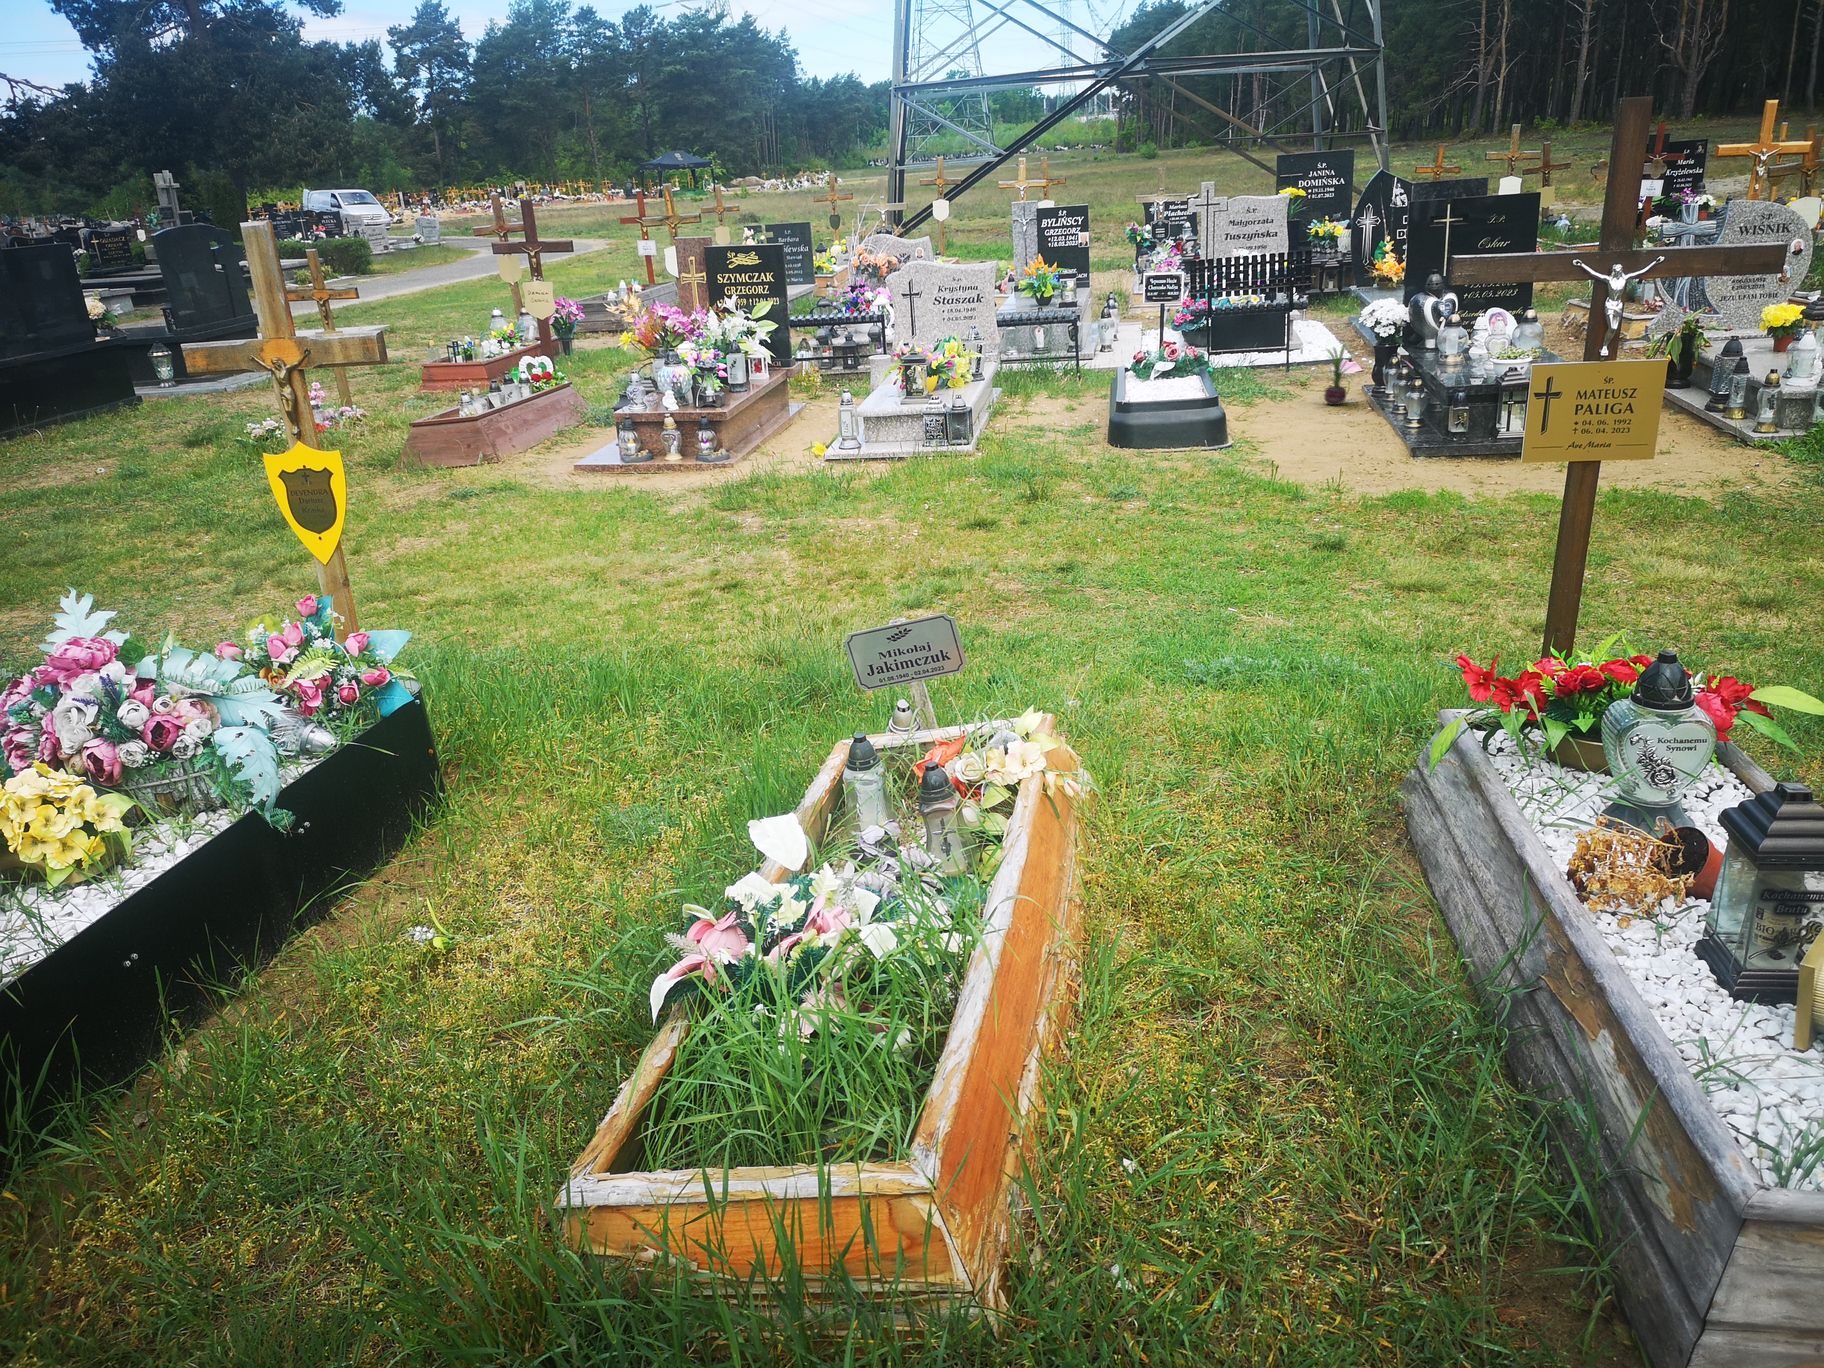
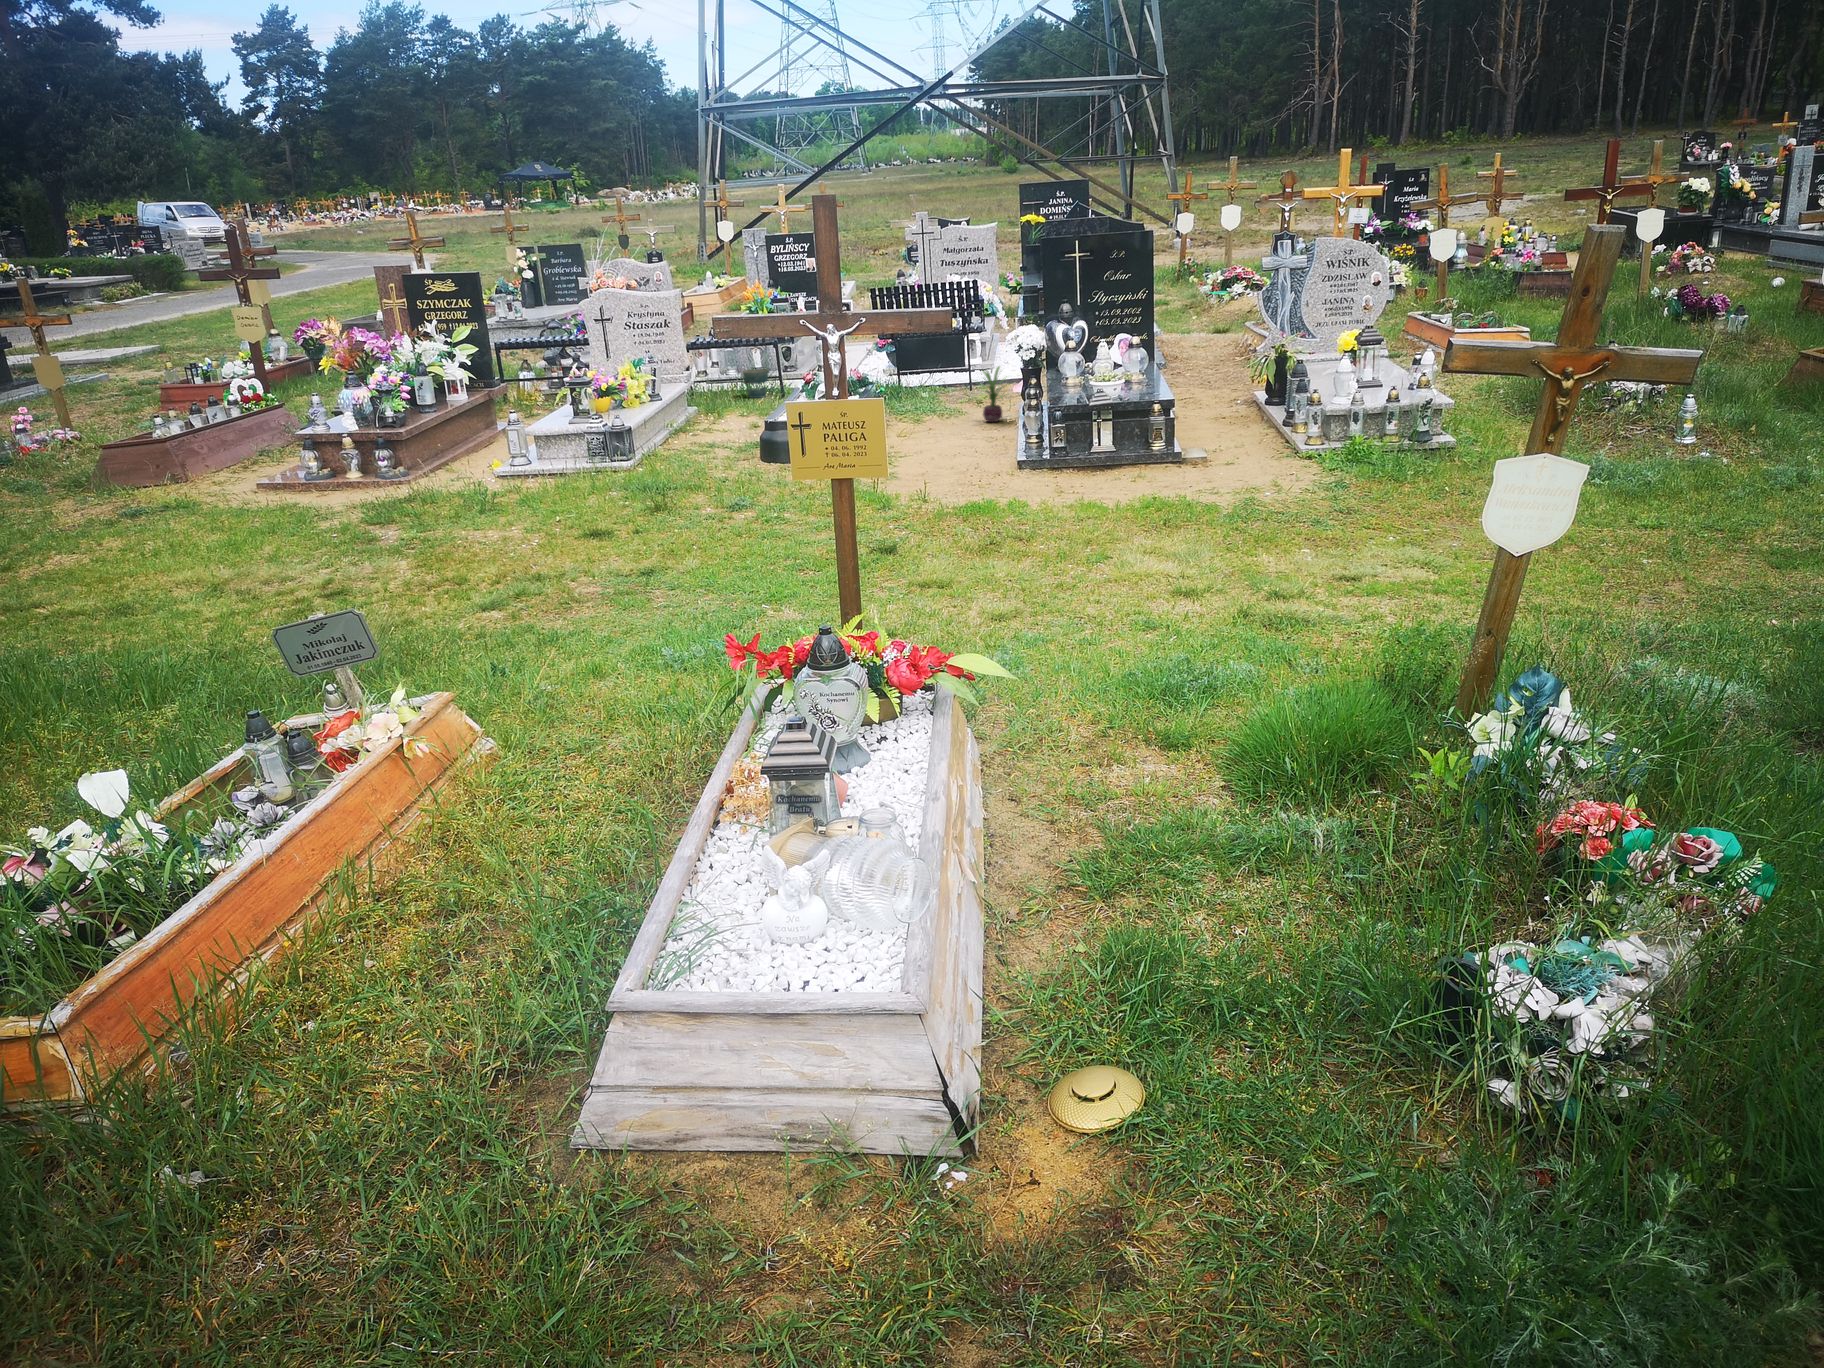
bucket: none [1033,347,1061,377] -> present [742,369,769,398]

